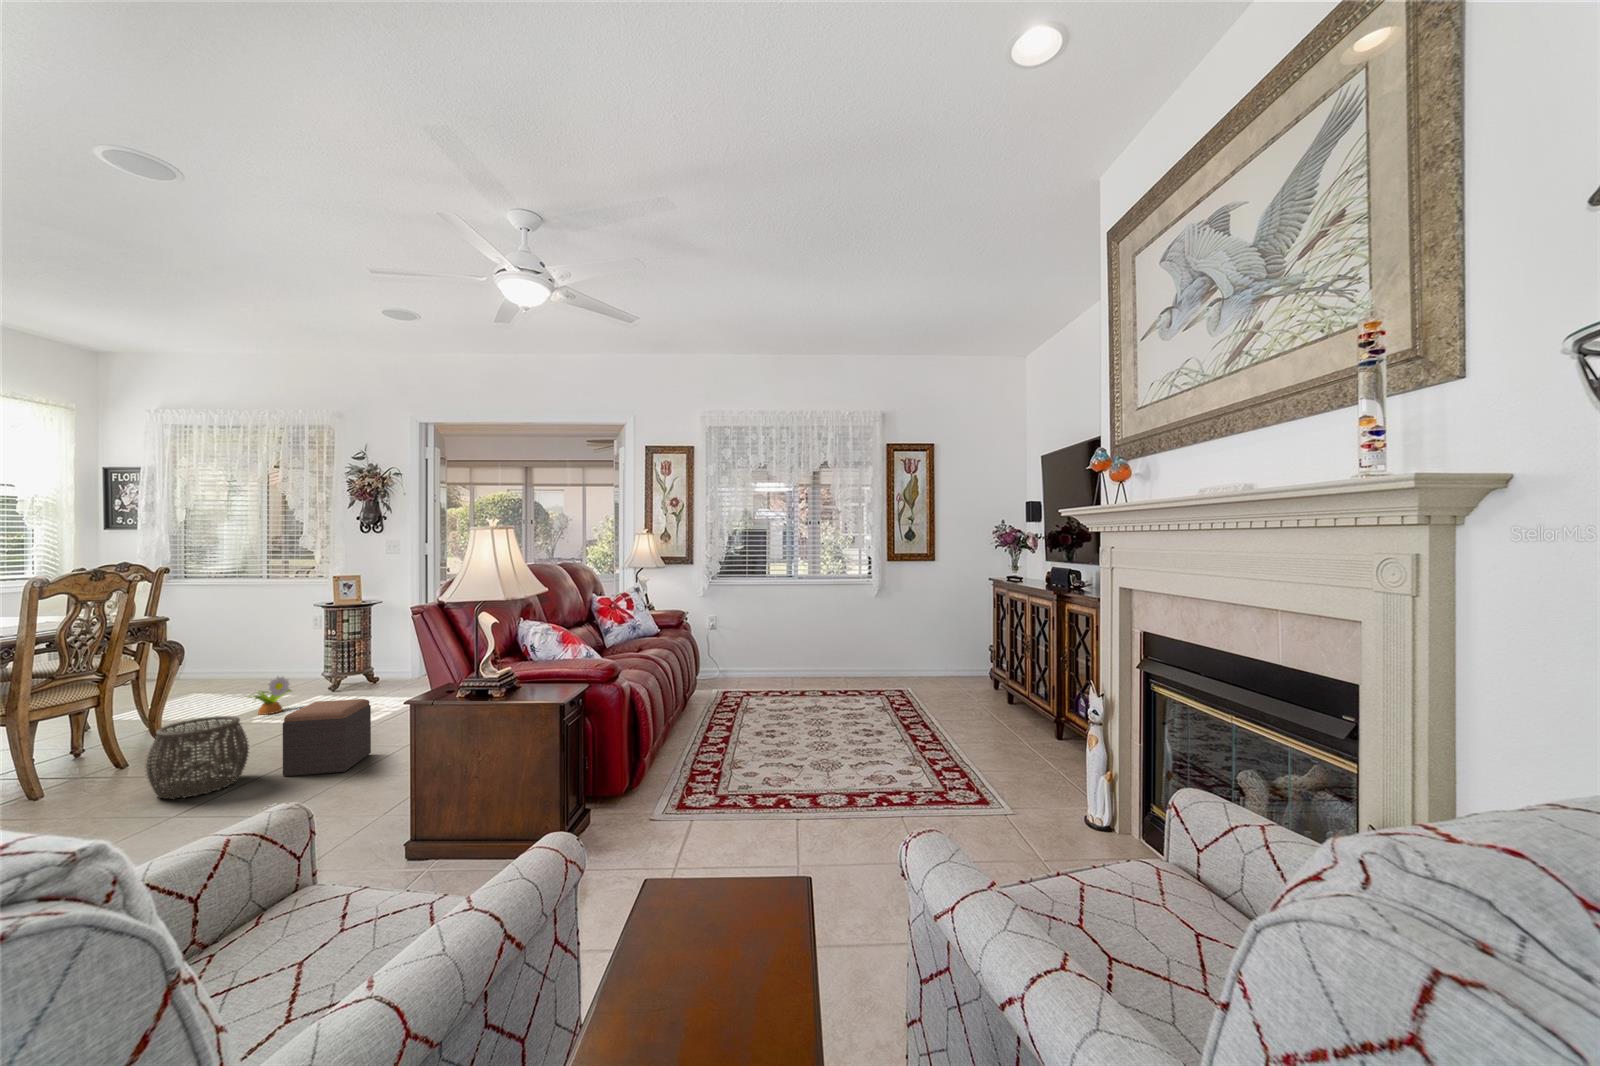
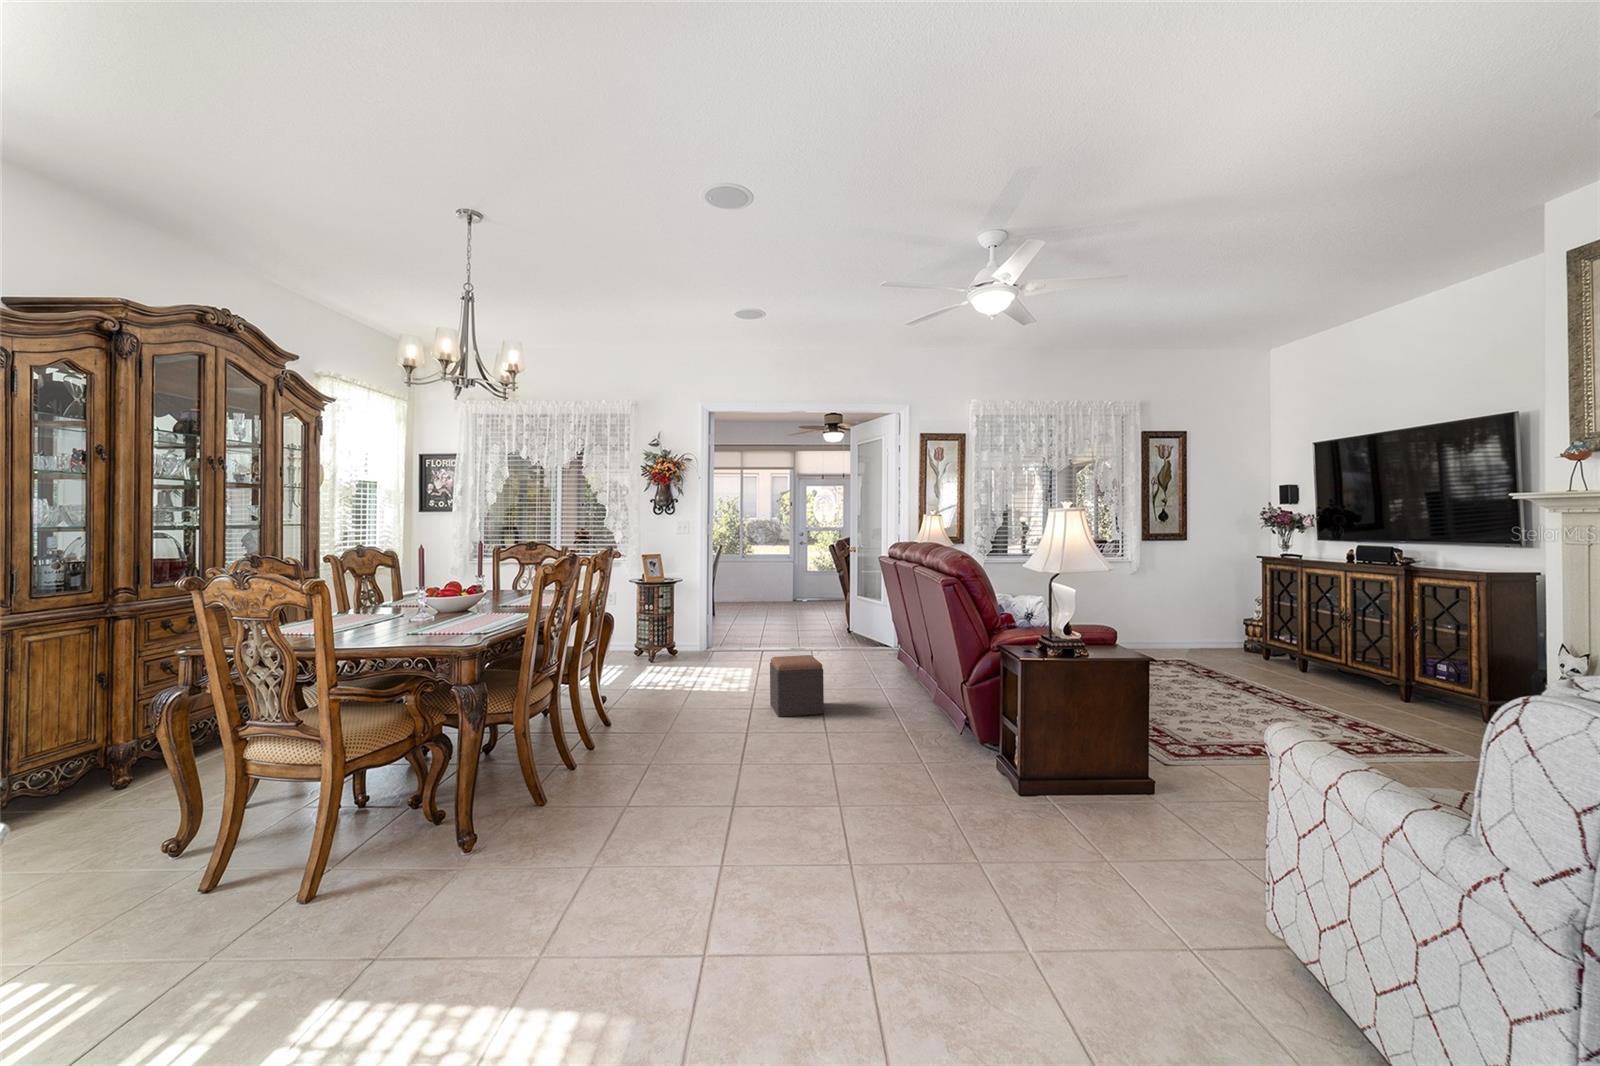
decorative plant: present [248,677,291,715] -> none [624,642,658,677]
woven basket: present [145,716,249,799] -> none [698,666,761,731]

